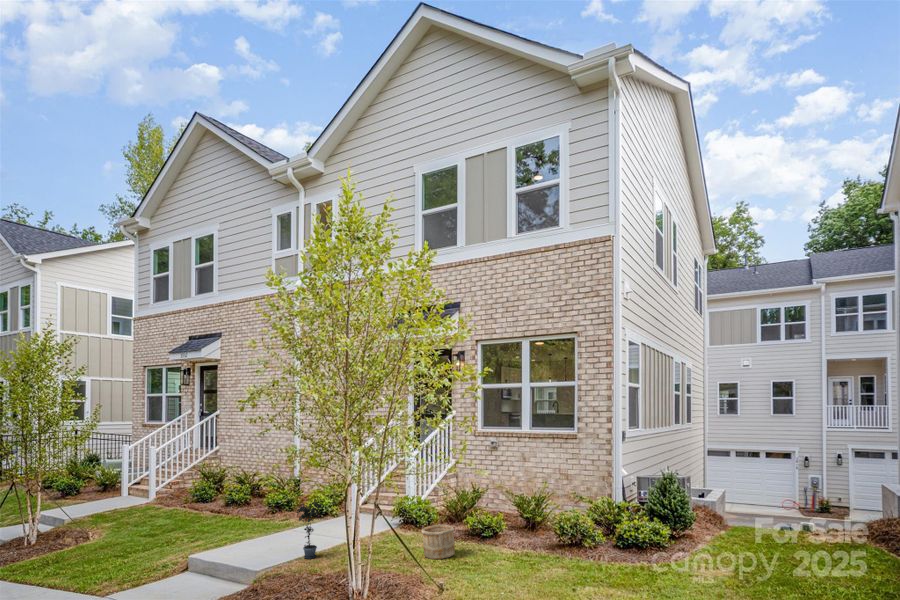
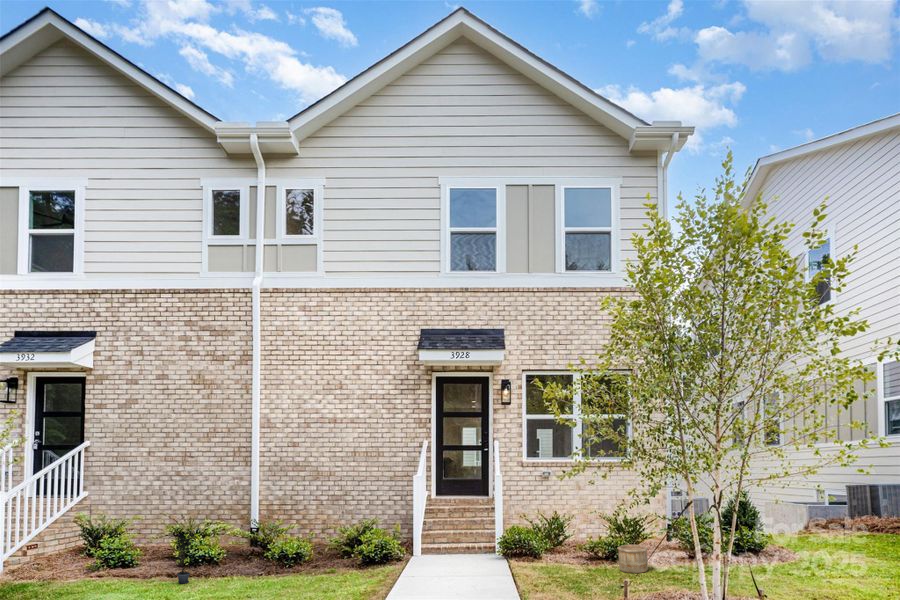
potted plant: present [297,499,323,559] -> present [177,531,196,584]

